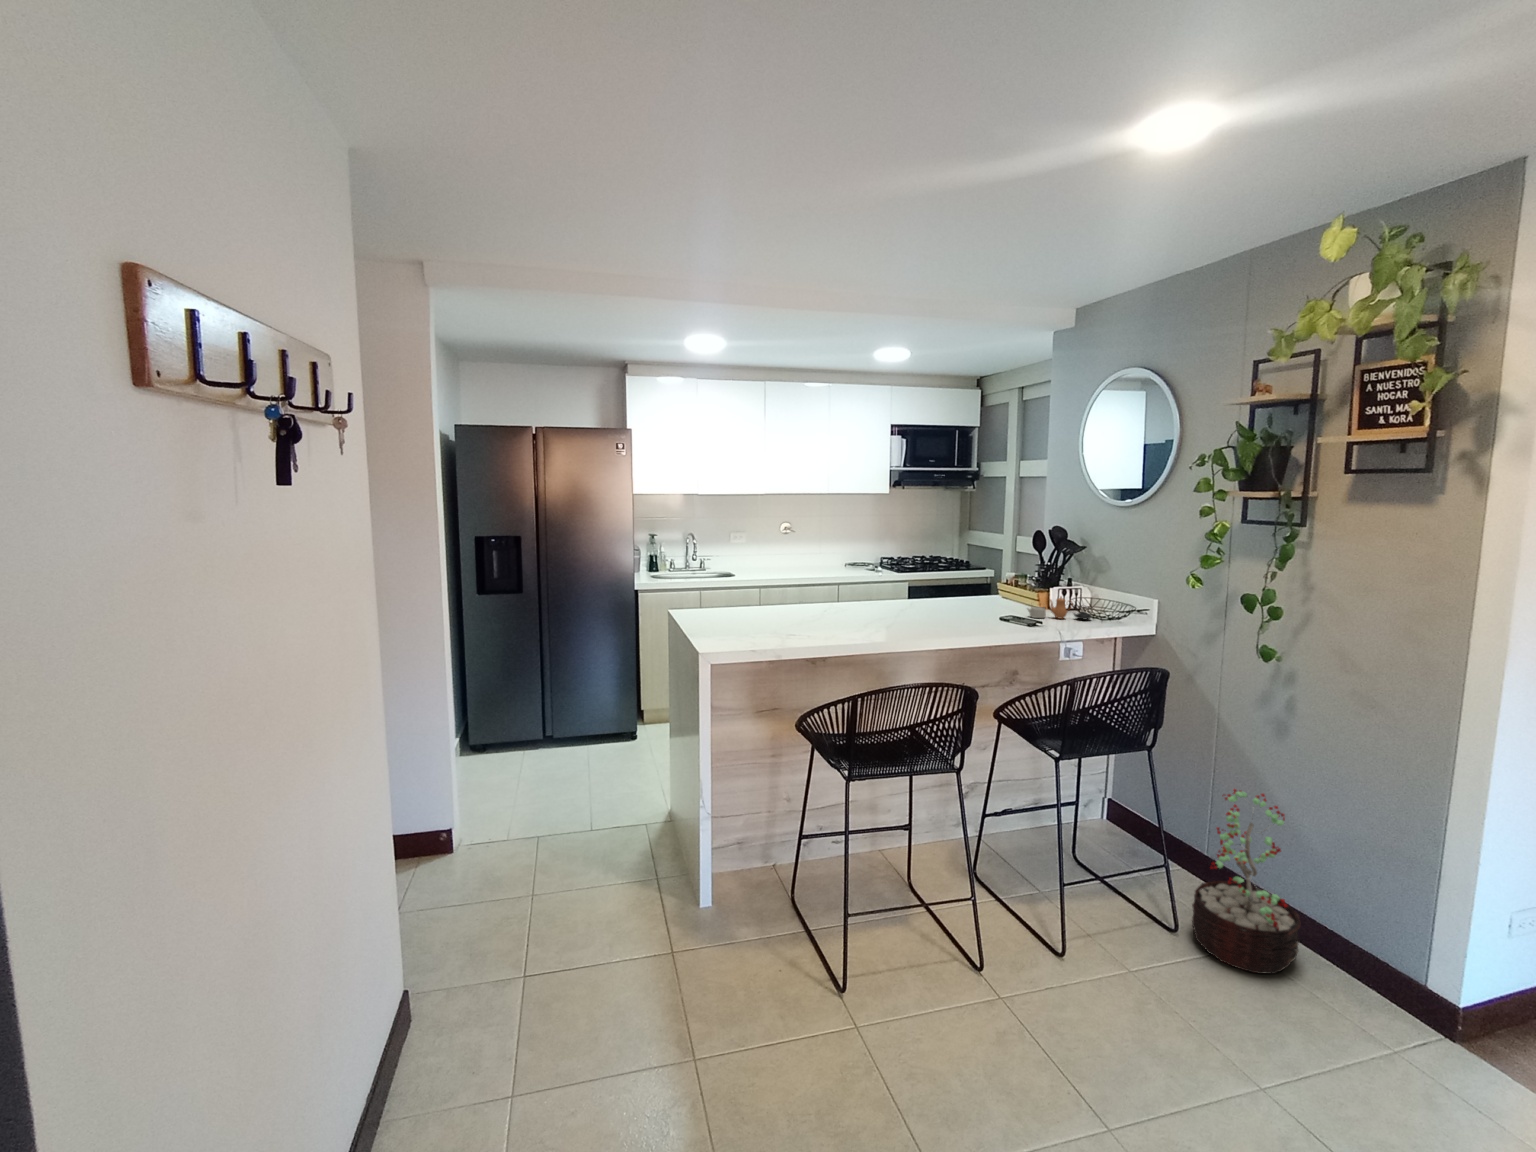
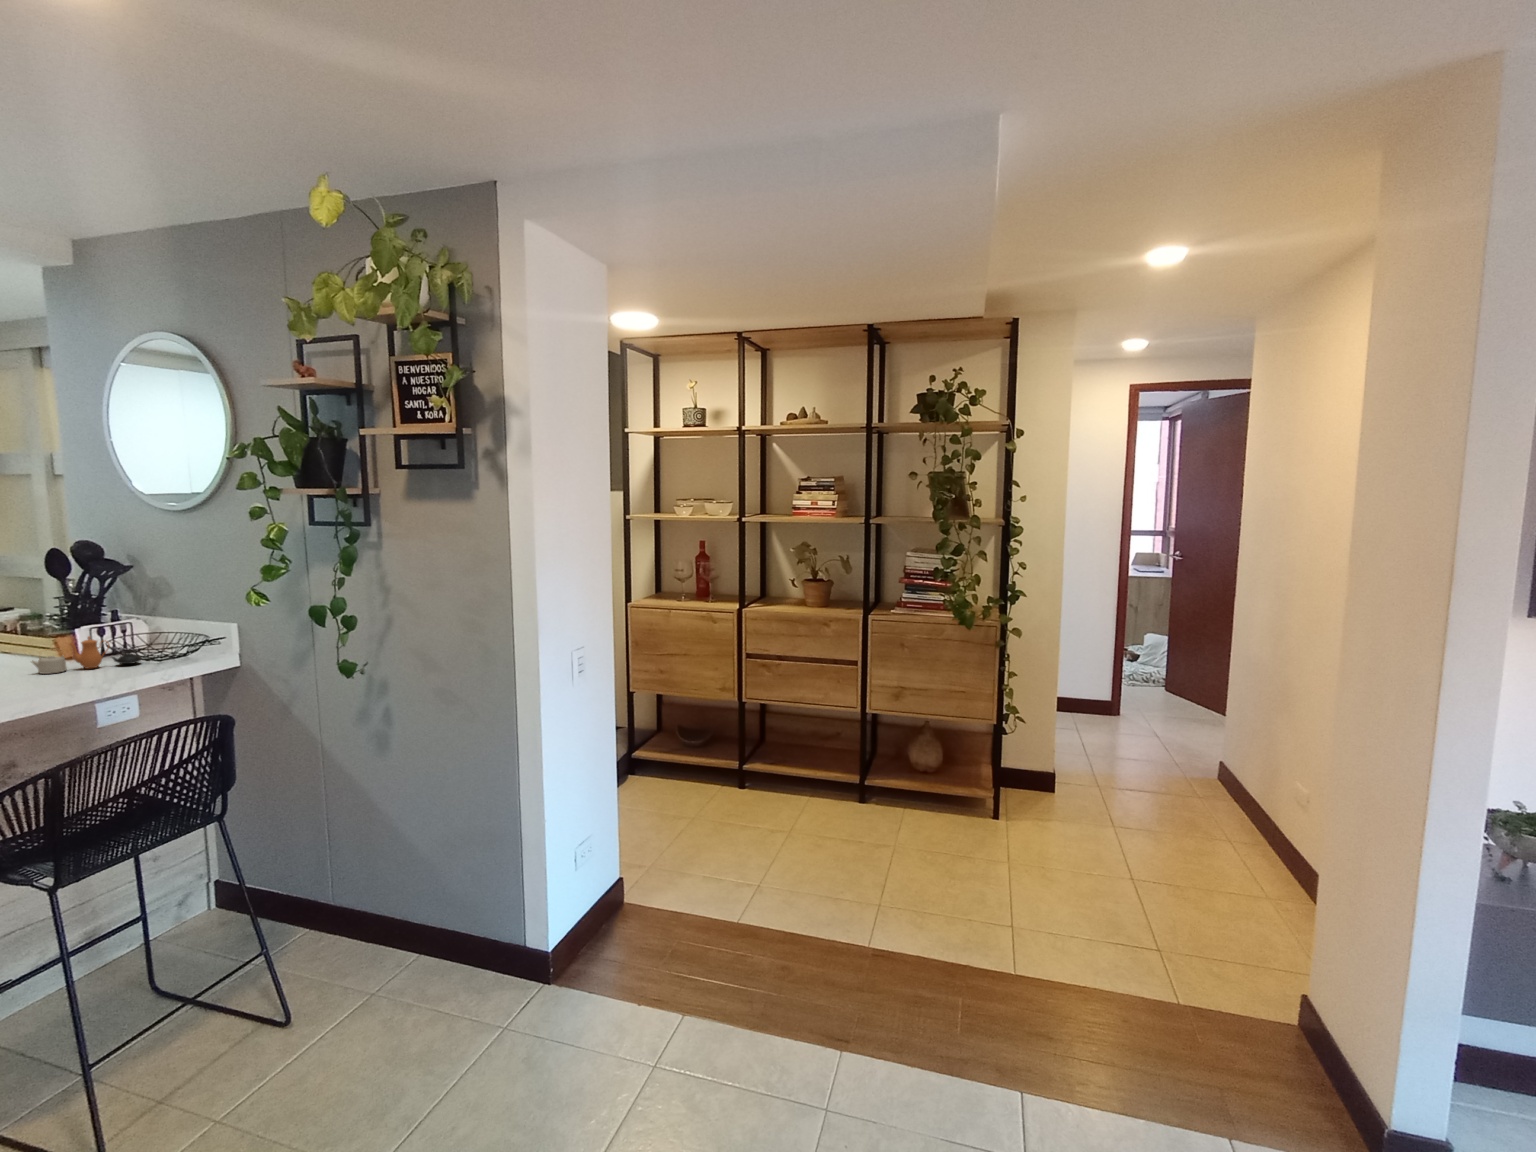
decorative plant: present [1192,789,1300,974] -> none [302,824,415,1034]

